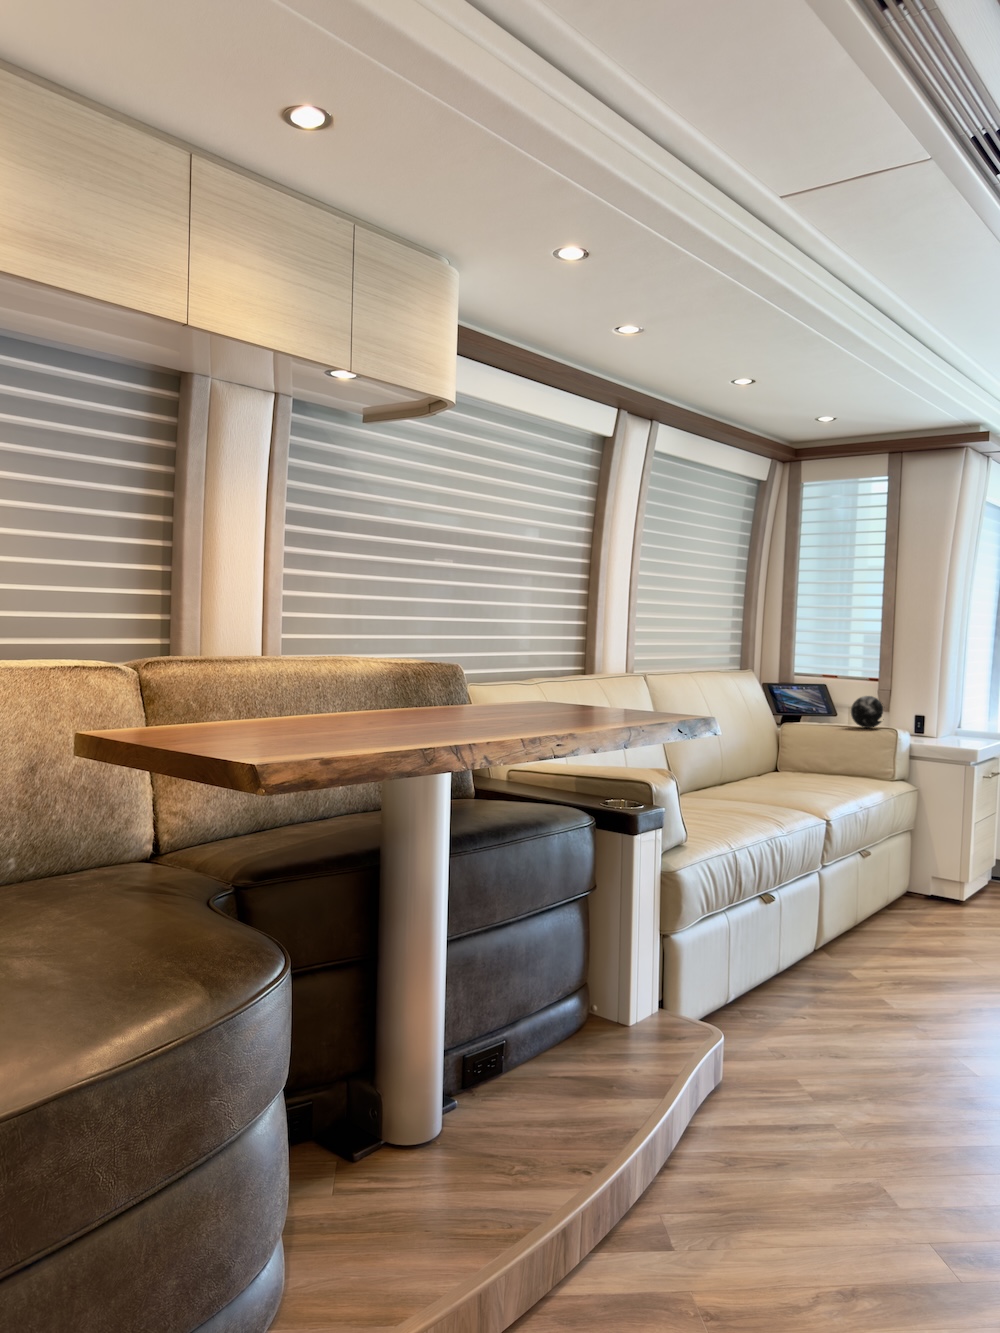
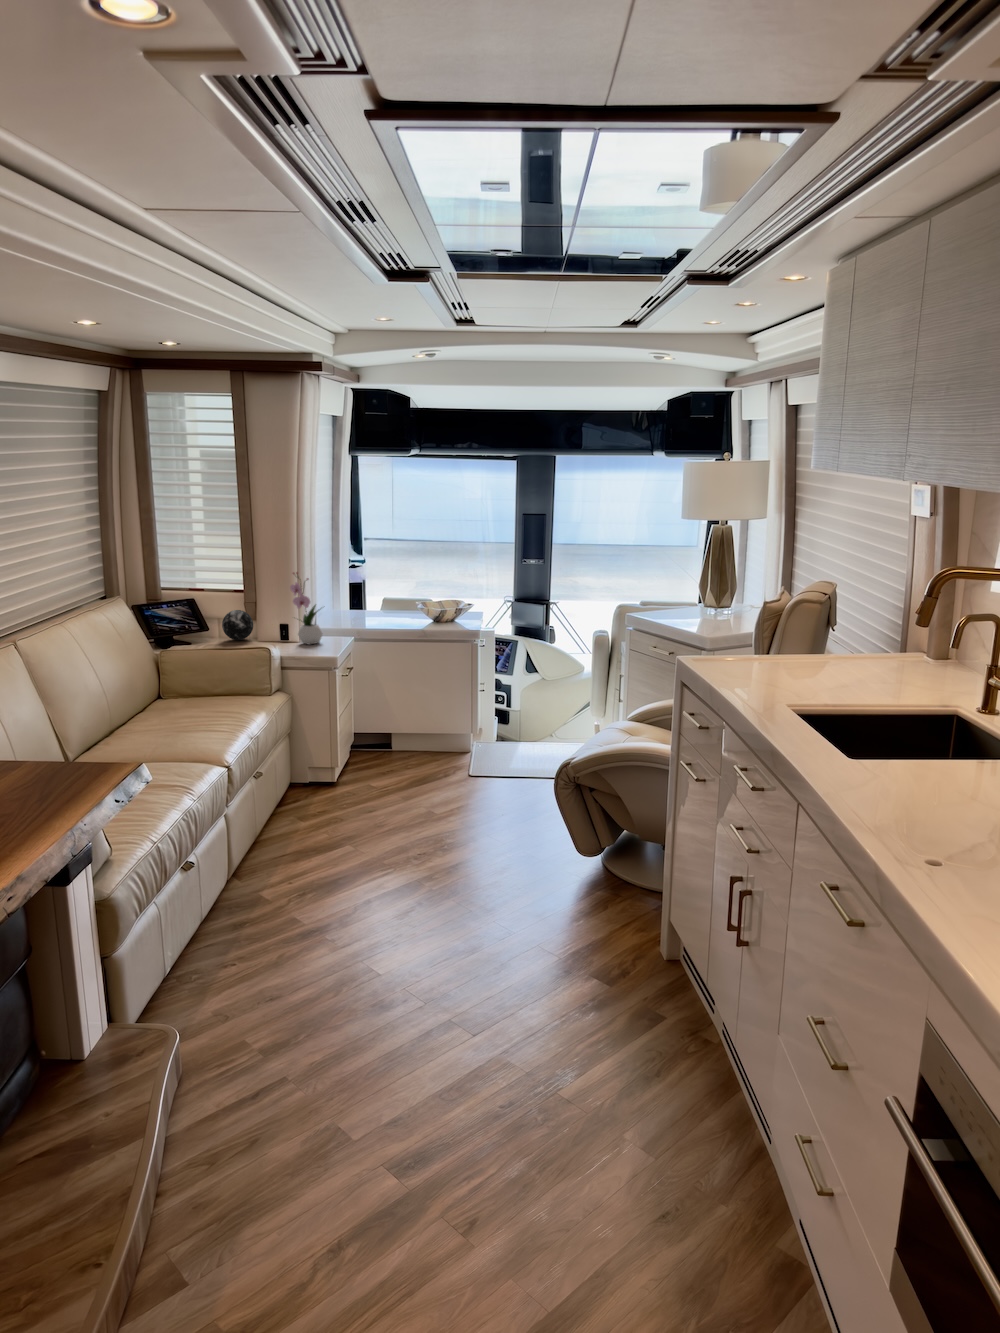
flower arrangement: none [929,654,970,736] -> present [290,572,322,644]

